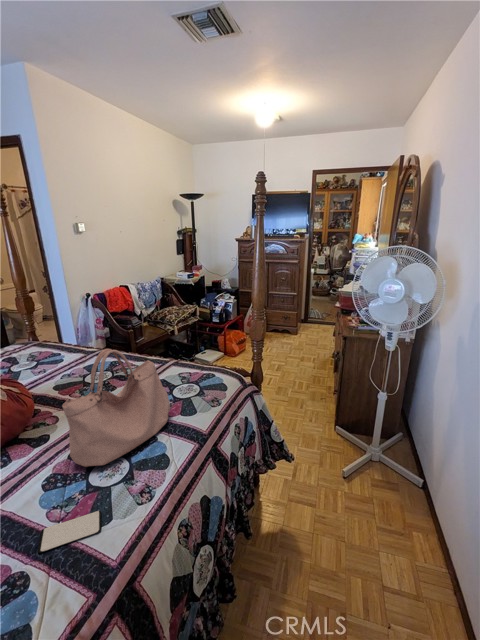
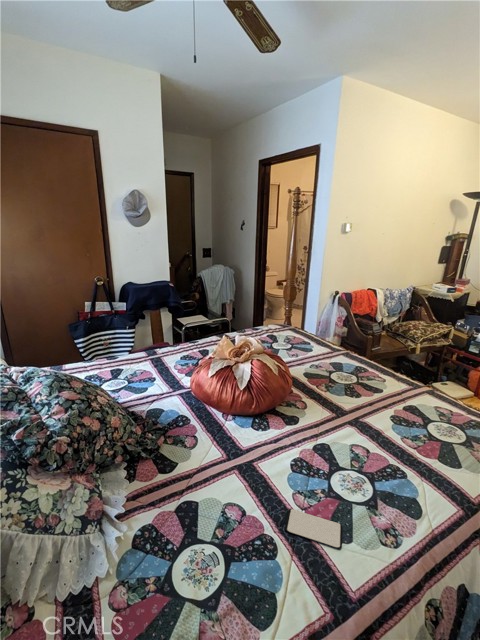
handbag: present [62,349,170,467] -> none [319,360,428,476]

